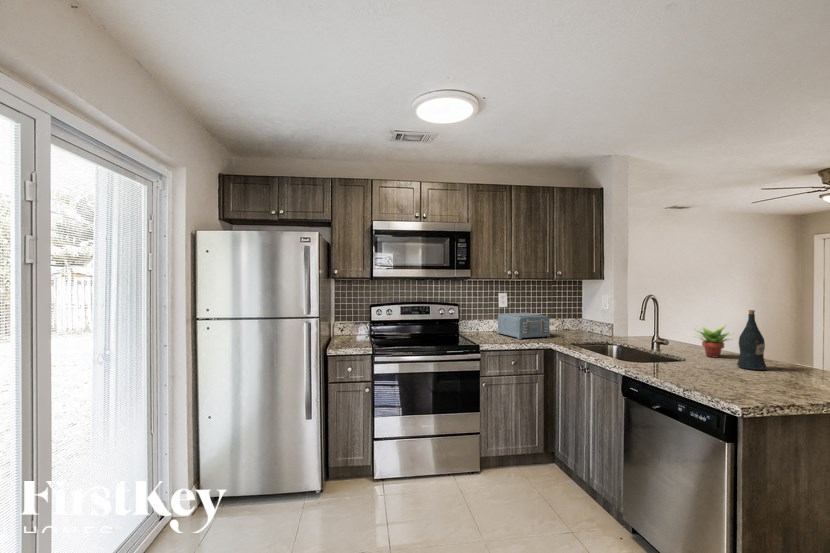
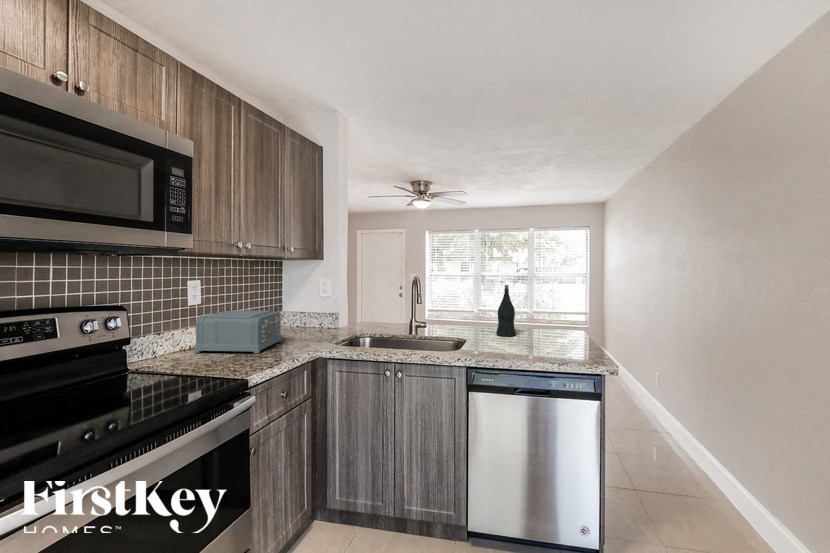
succulent plant: present [697,325,728,357] -> none [447,301,477,332]

